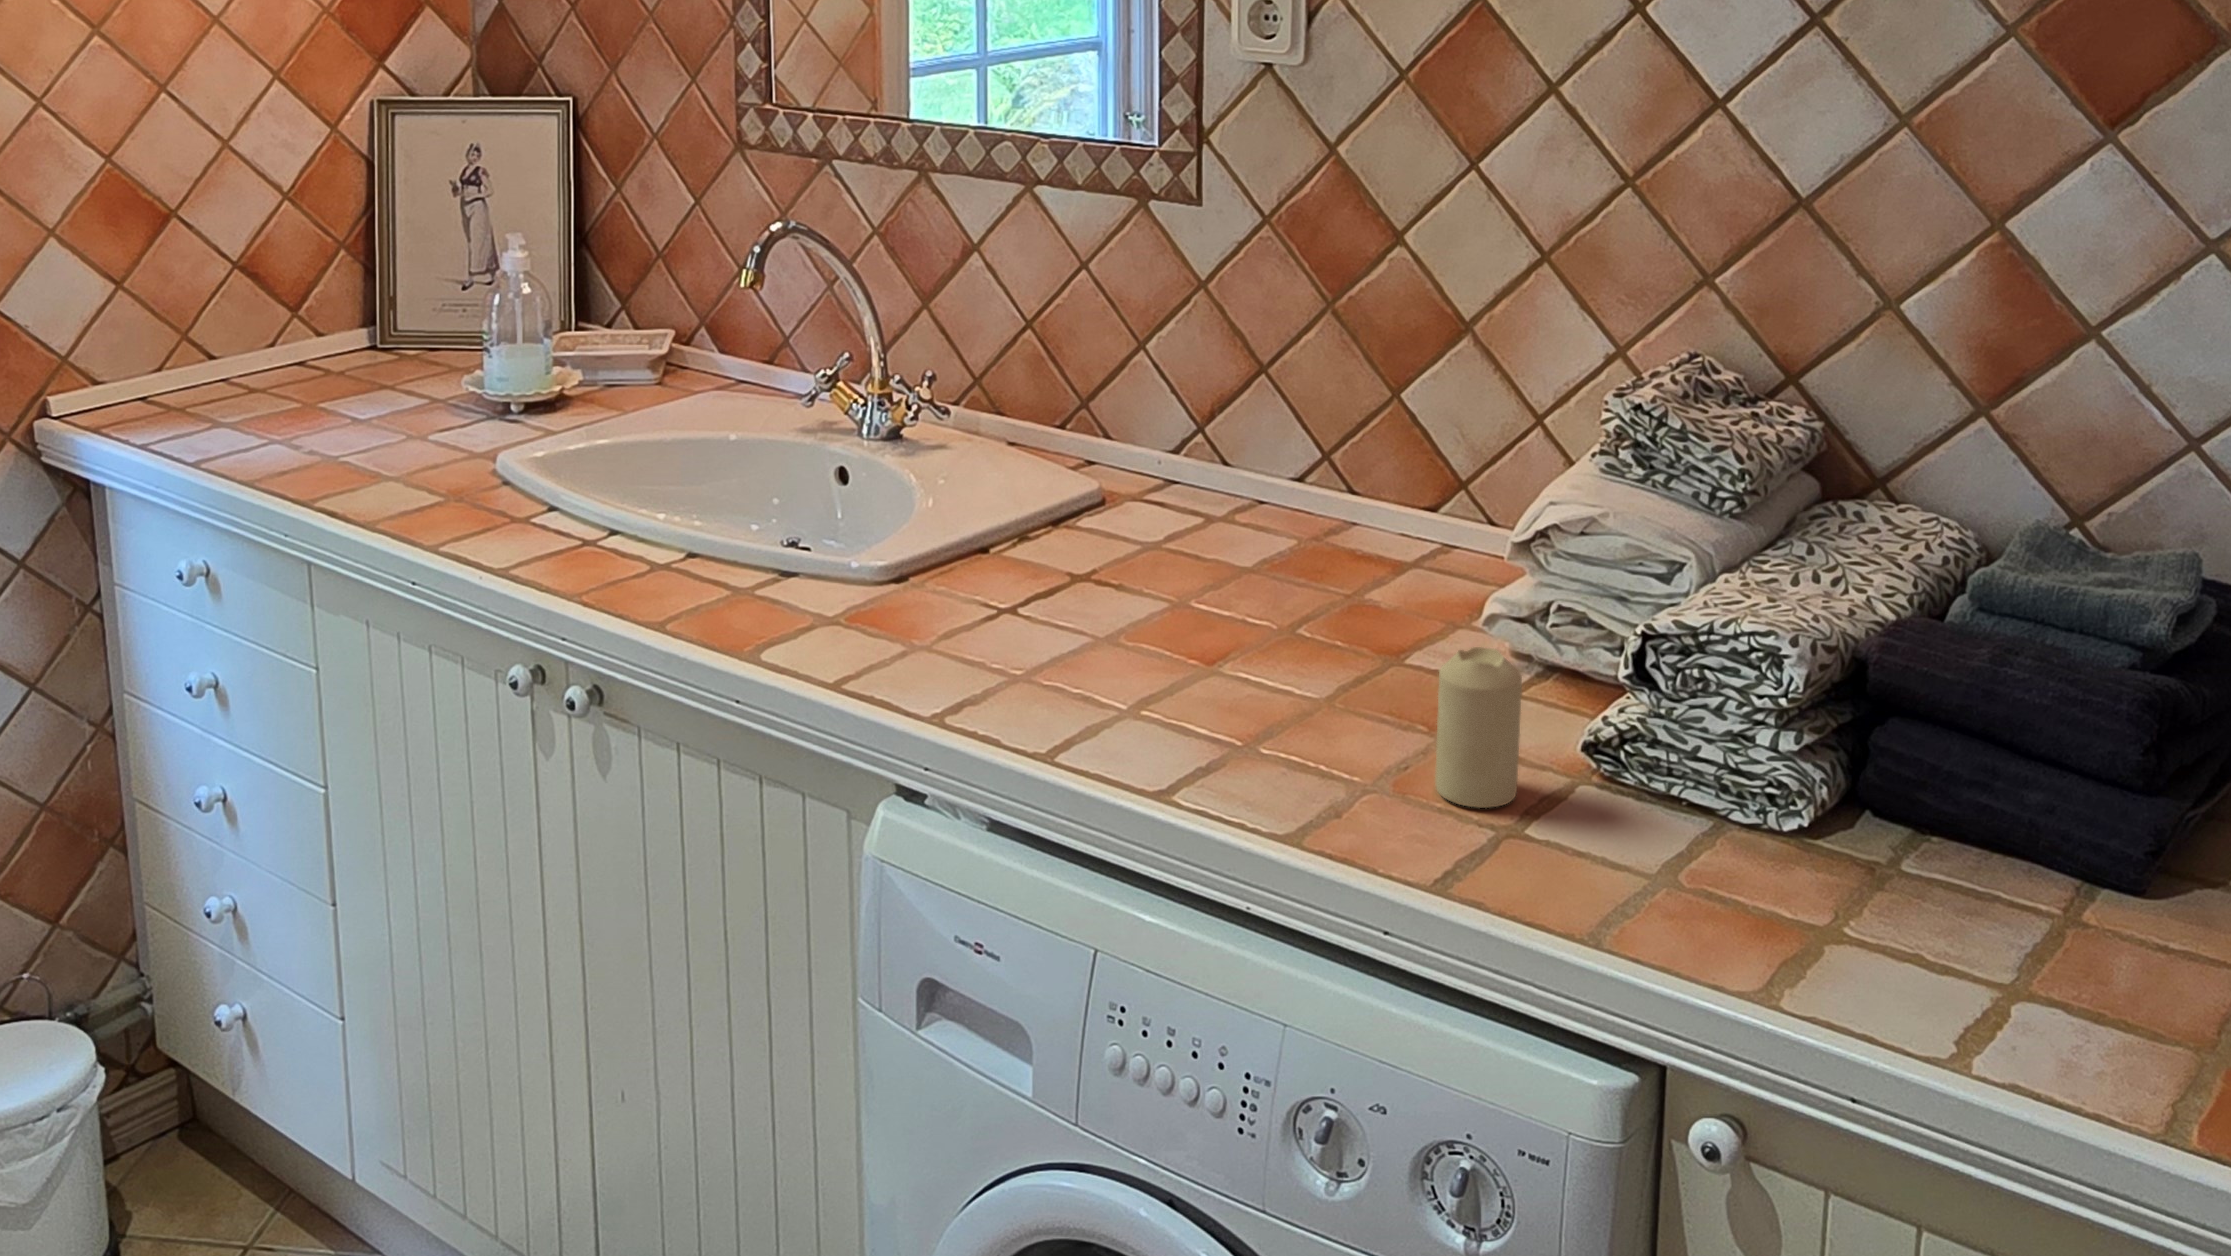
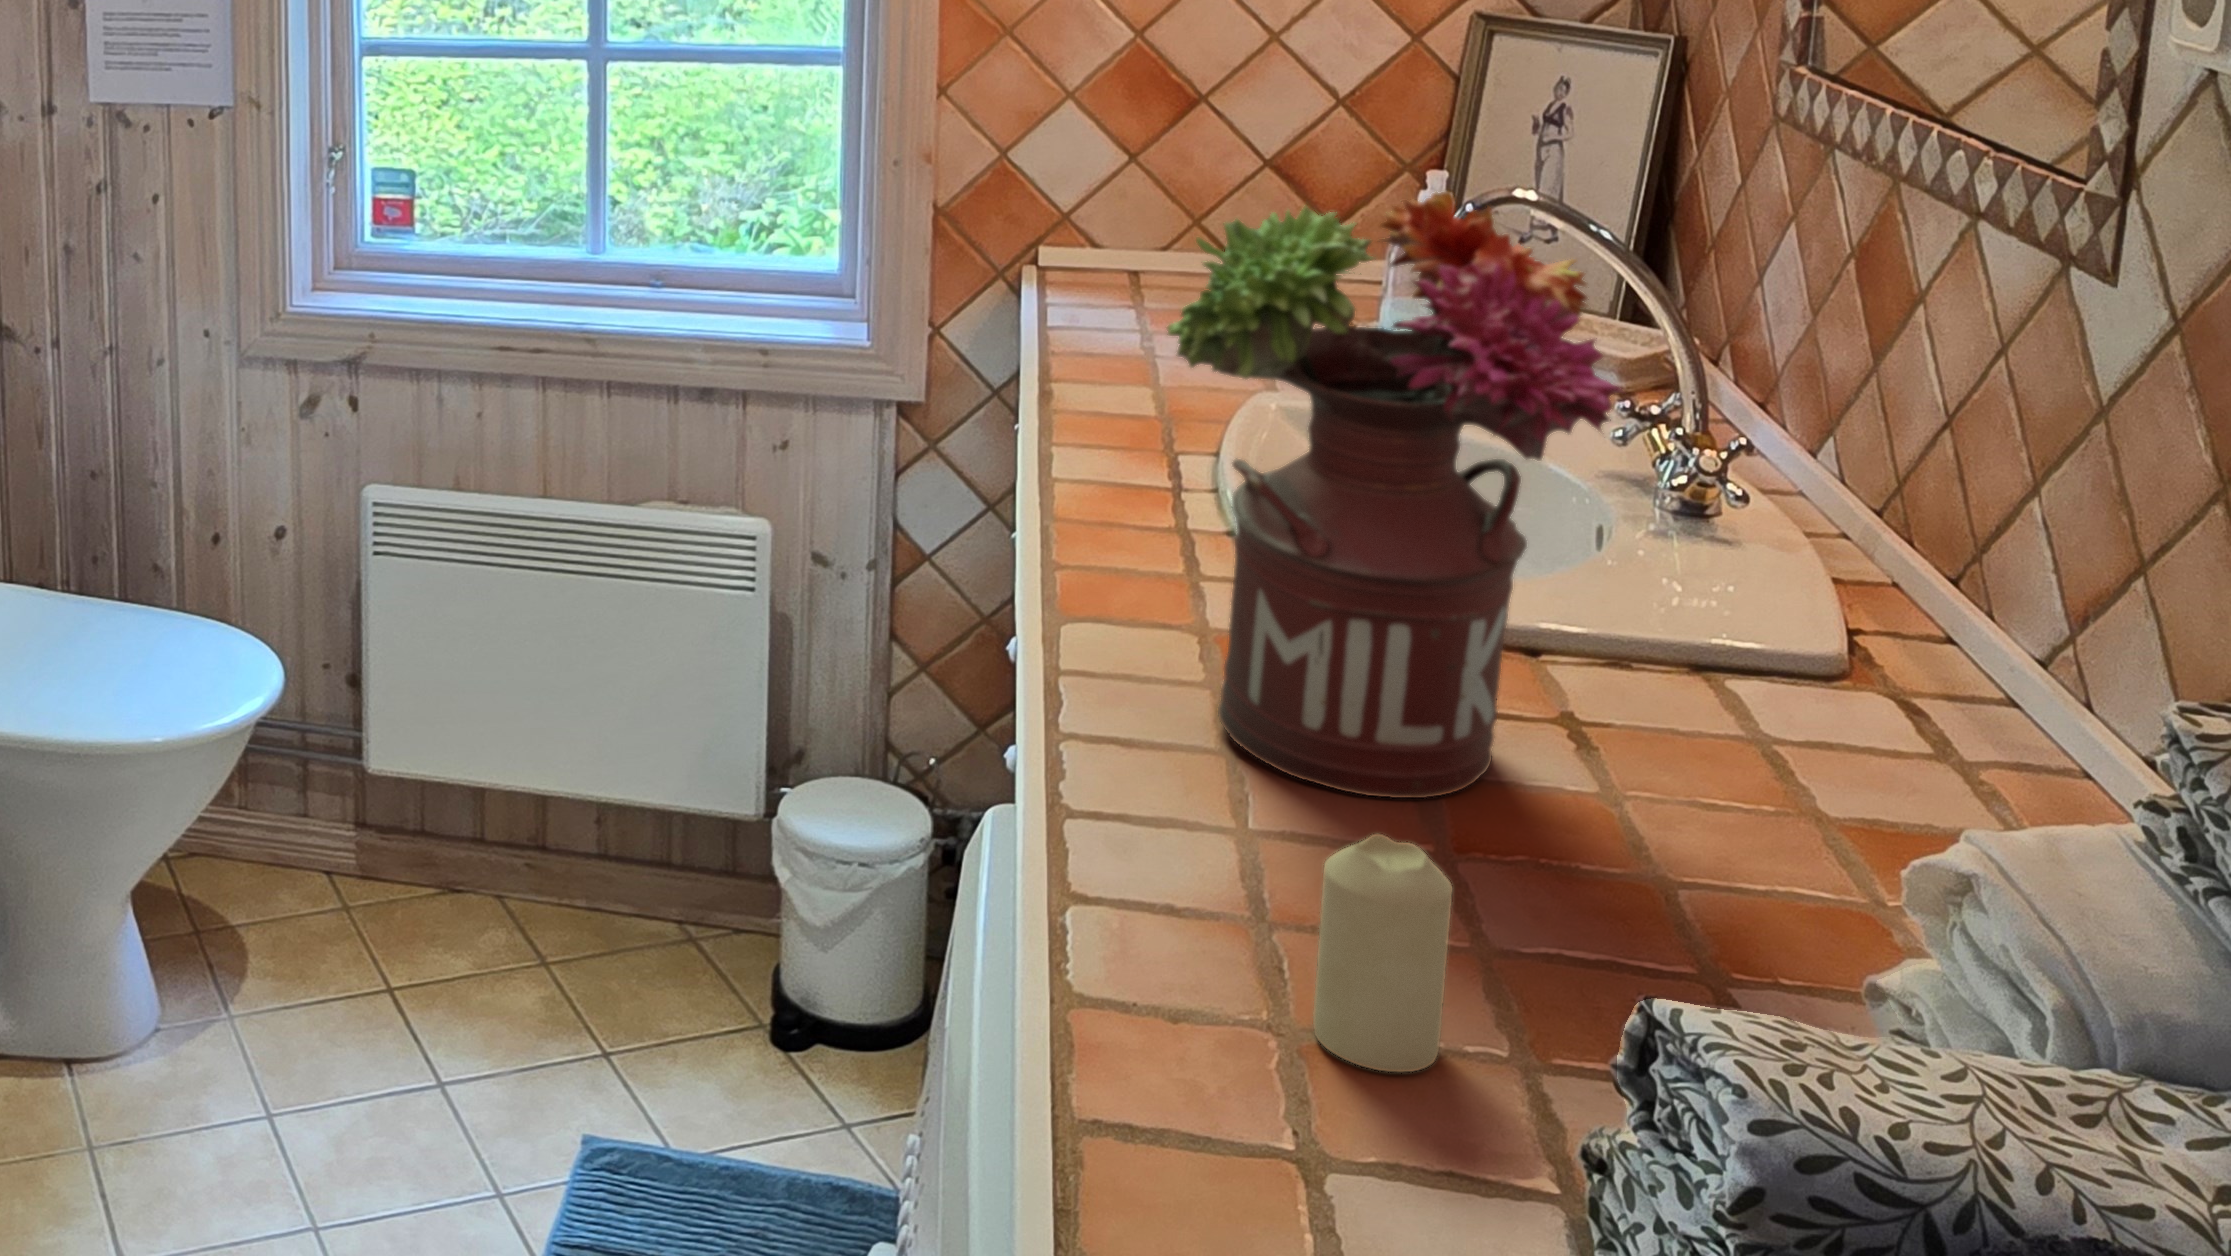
flower arrangement: none [996,217,1288,685] -> present [1167,191,1622,798]

